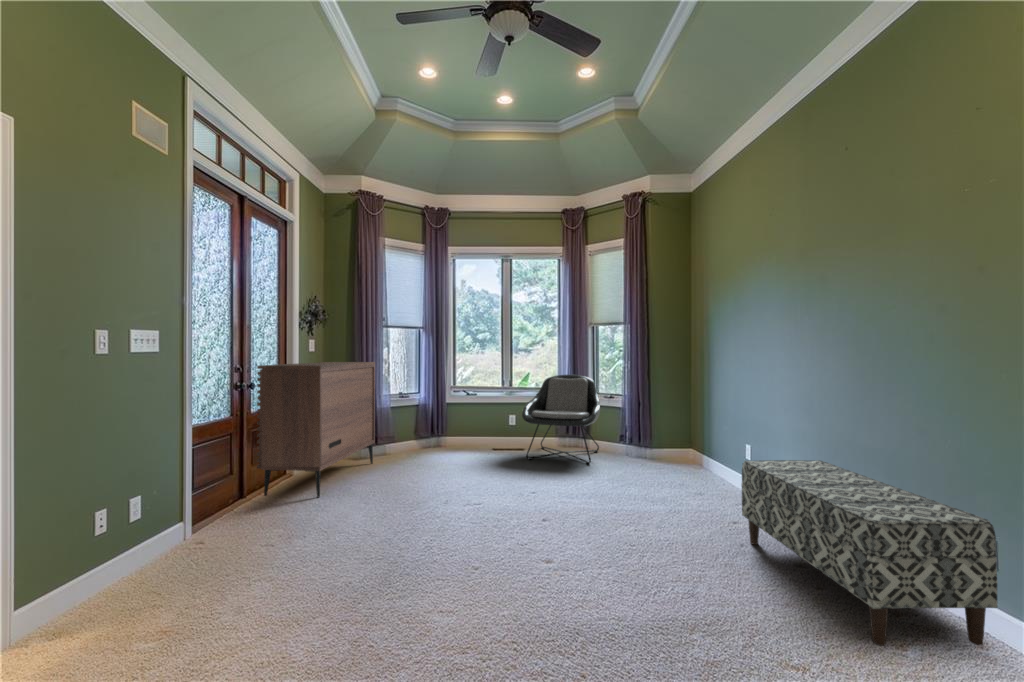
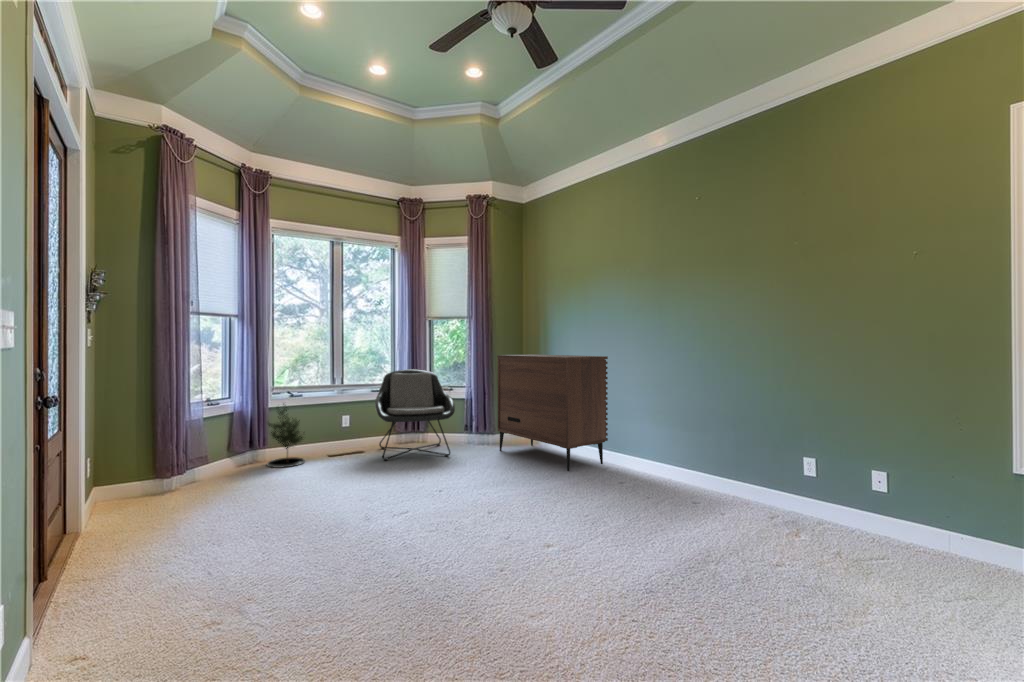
dresser: present [257,362,375,497] -> present [497,354,608,471]
potted tree: none [441,398,472,454] -> present [267,407,305,468]
bench: present [741,460,998,646] -> none [628,424,791,527]

